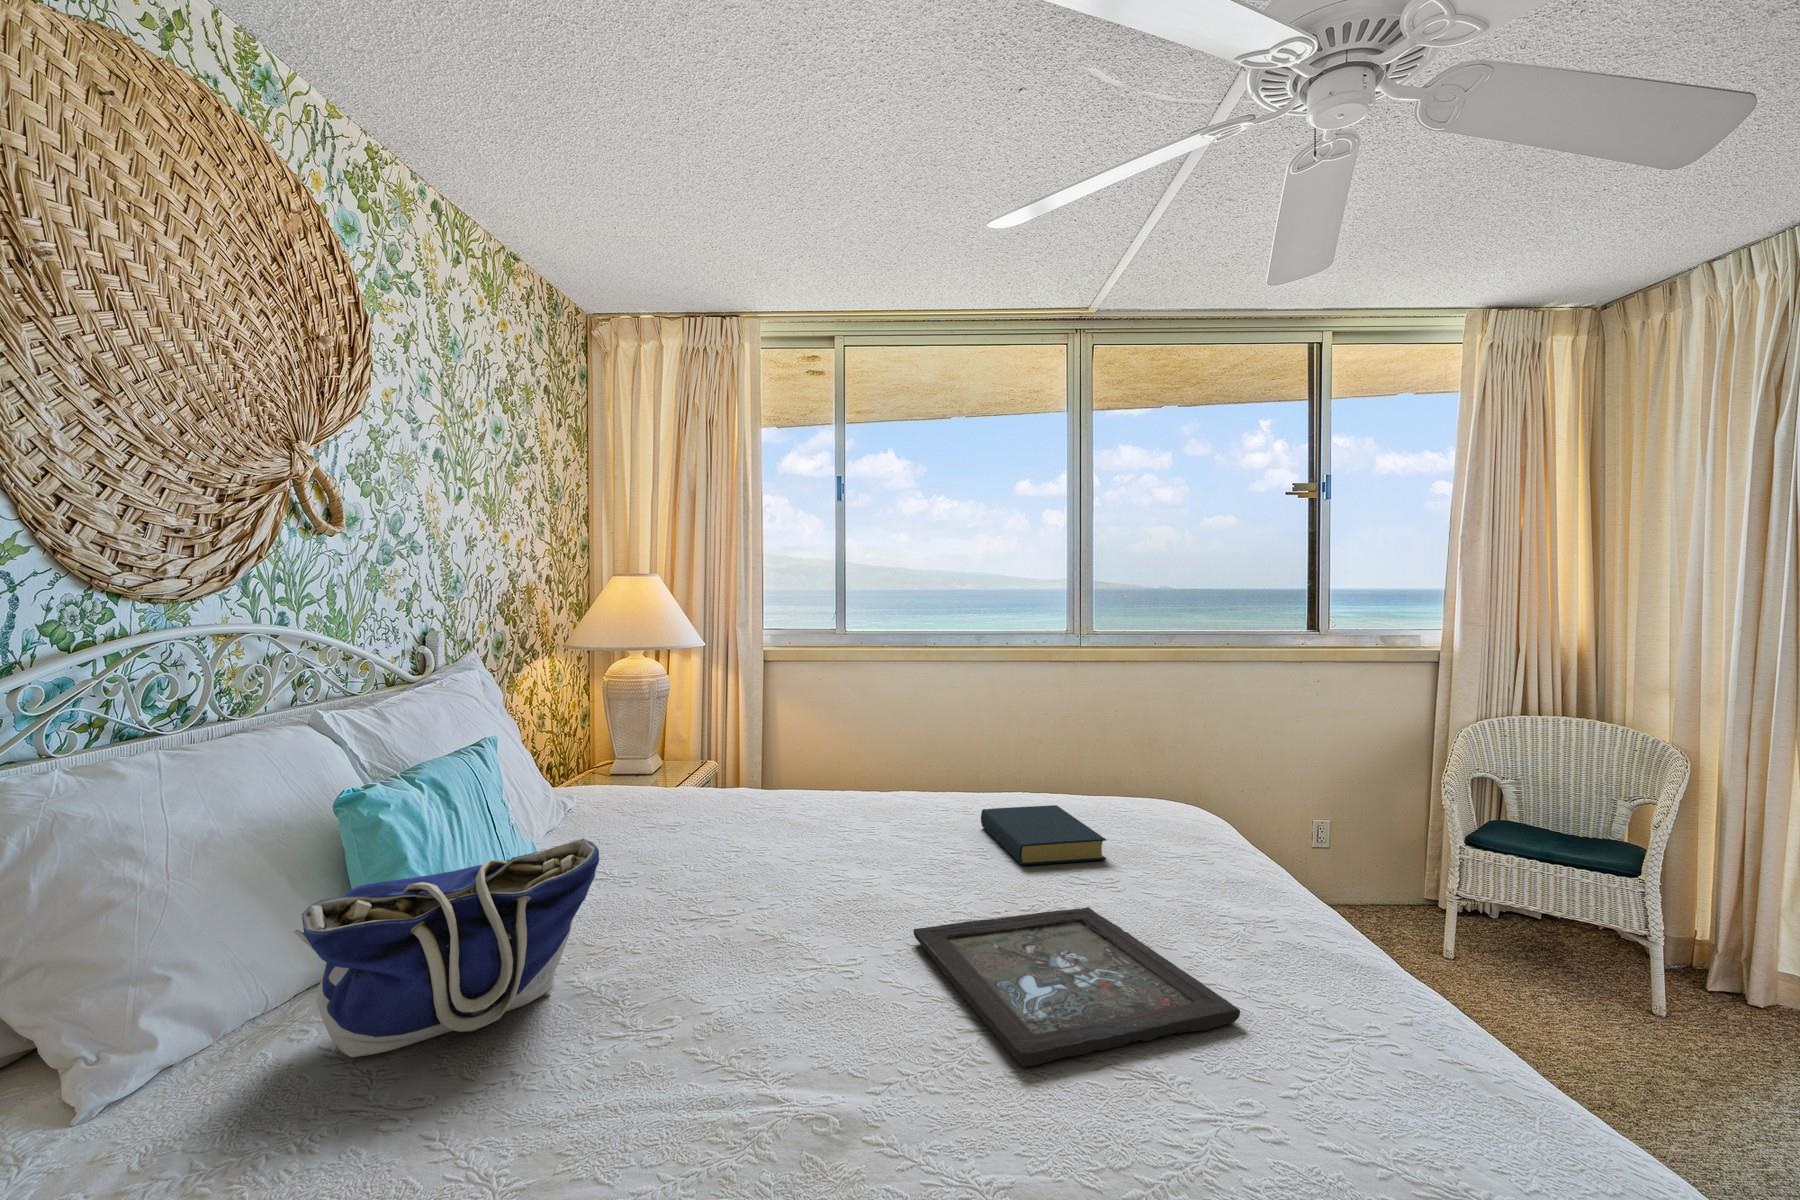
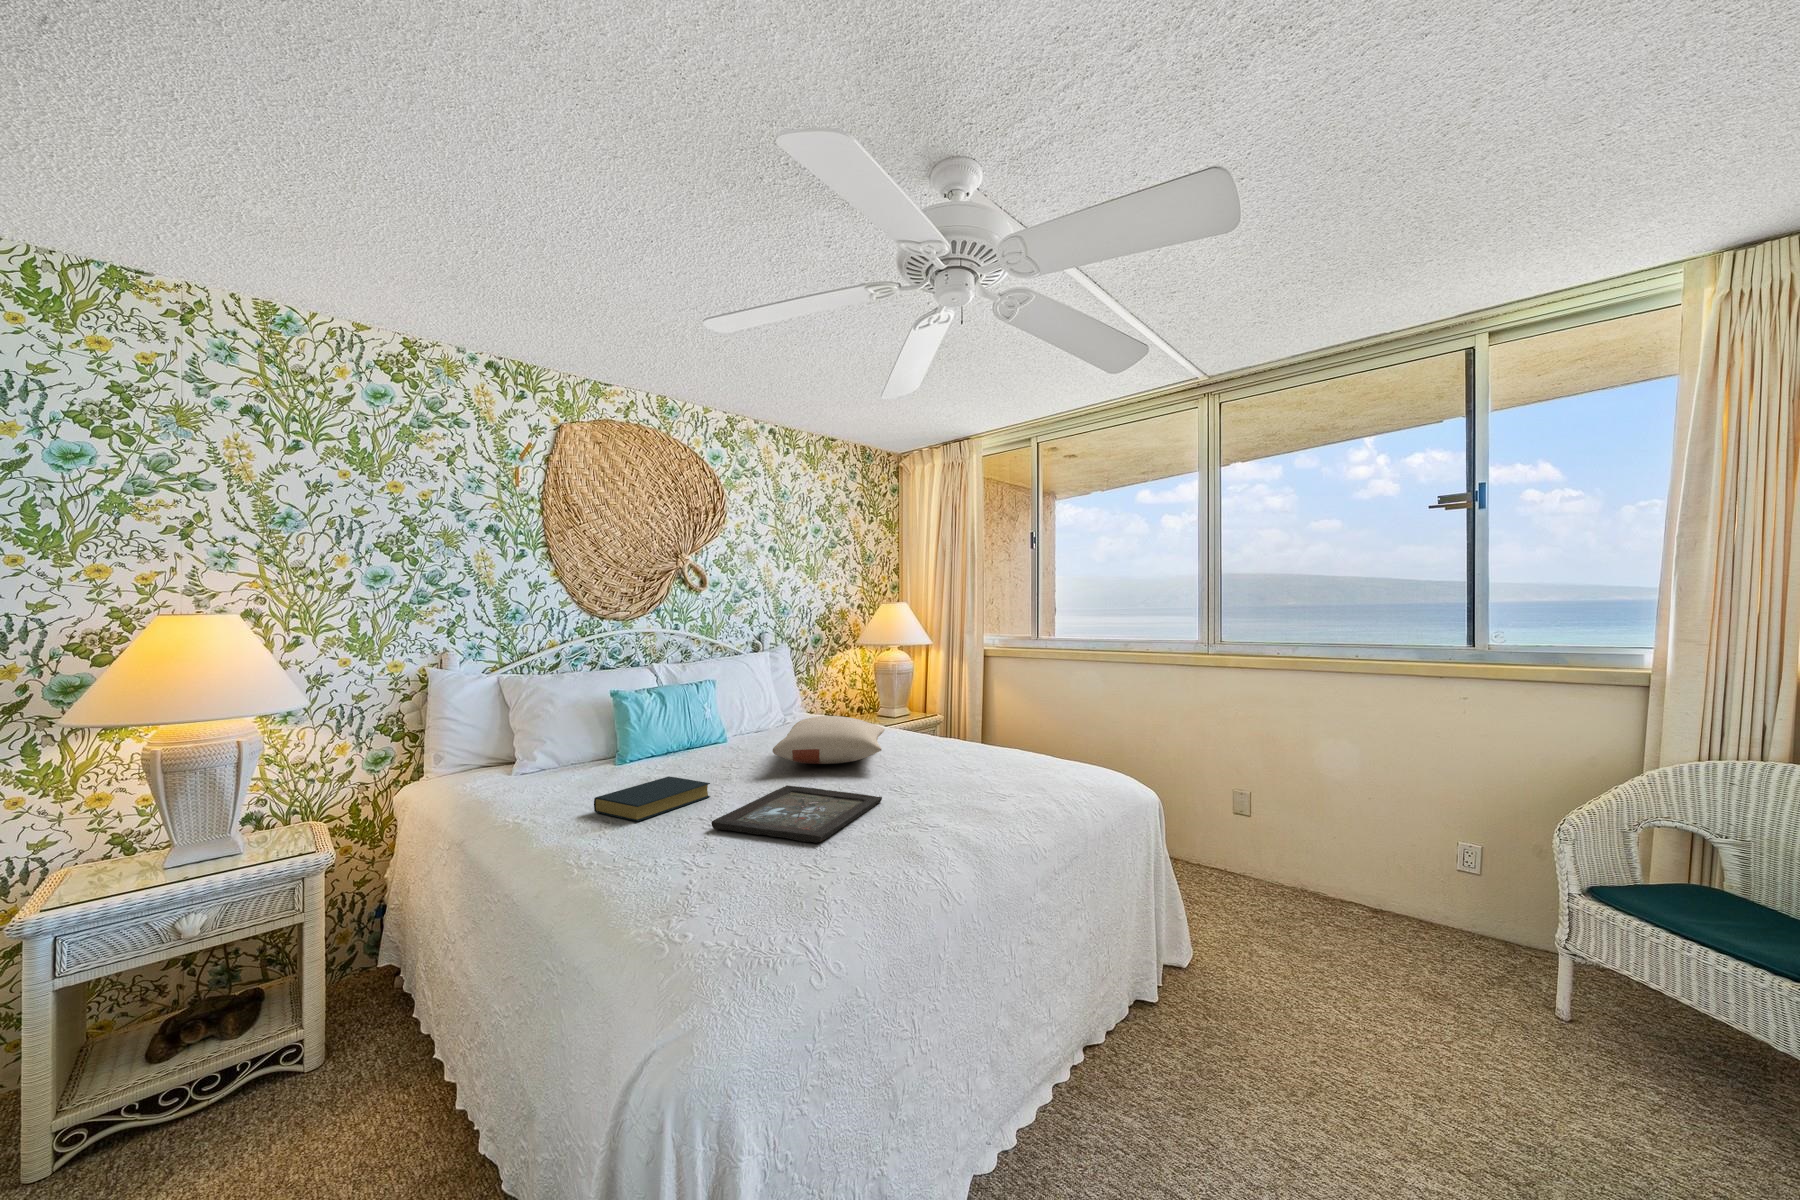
pillow: none [692,779,949,878] -> present [772,716,885,764]
hardback book: present [981,805,1106,865] -> present [594,776,710,822]
tote bag: present [294,839,599,1057] -> none [564,715,668,780]

